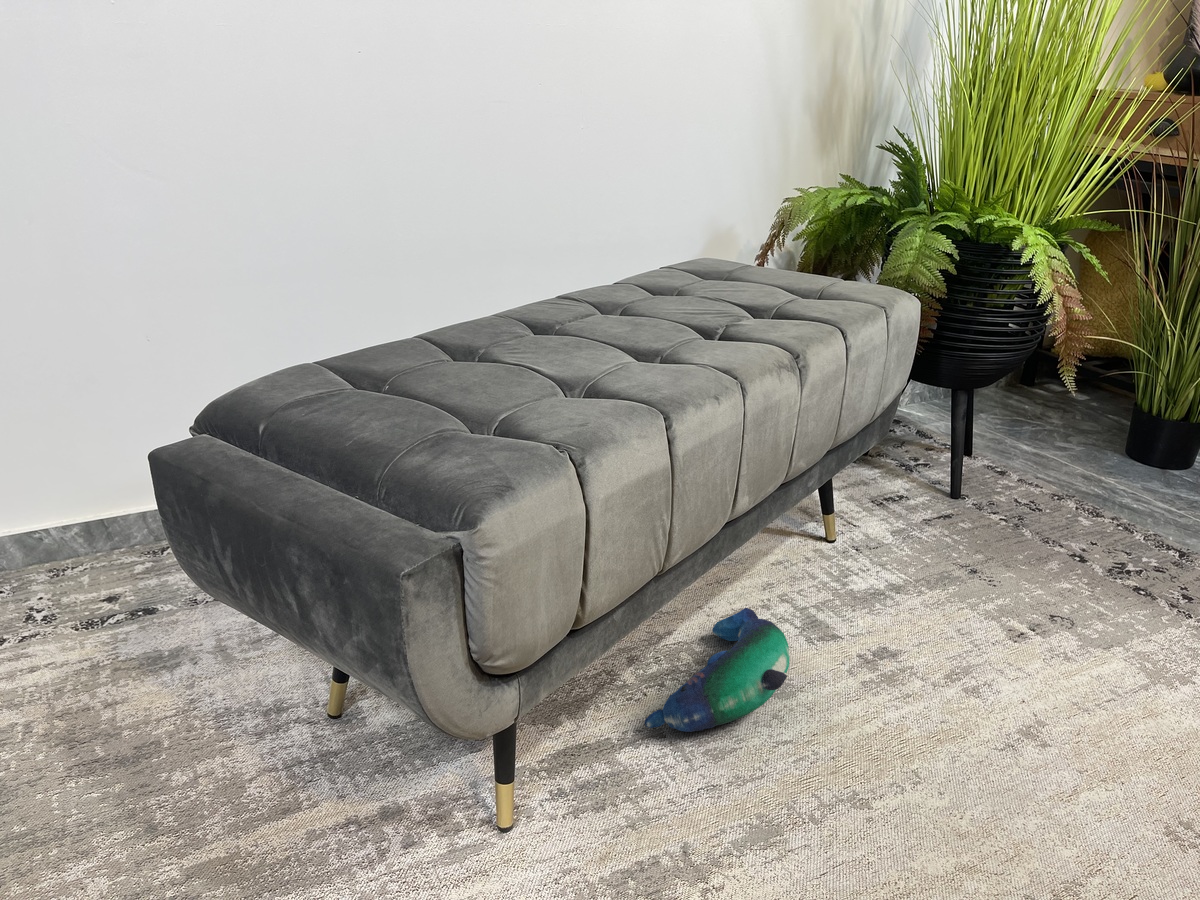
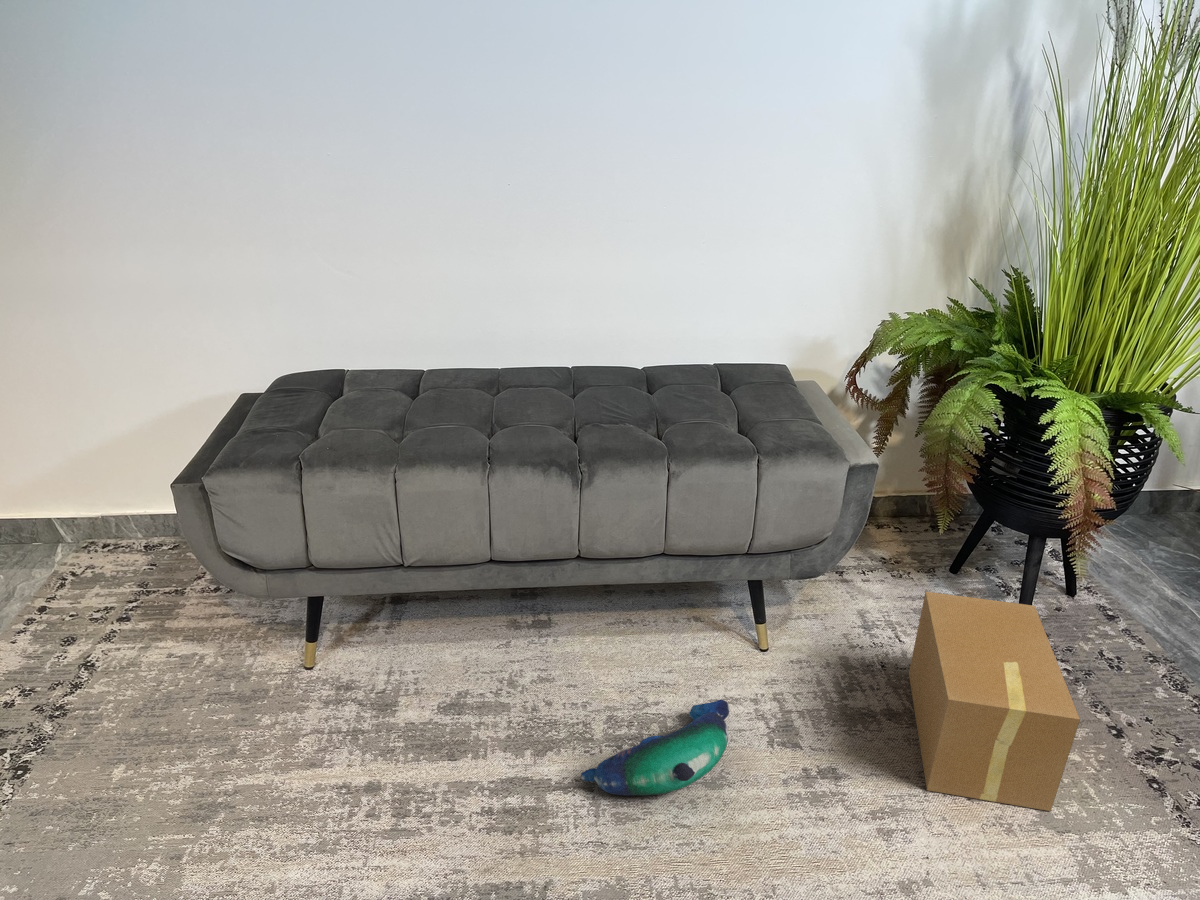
cardboard box: none [884,451,1114,644] -> present [909,592,1080,811]

